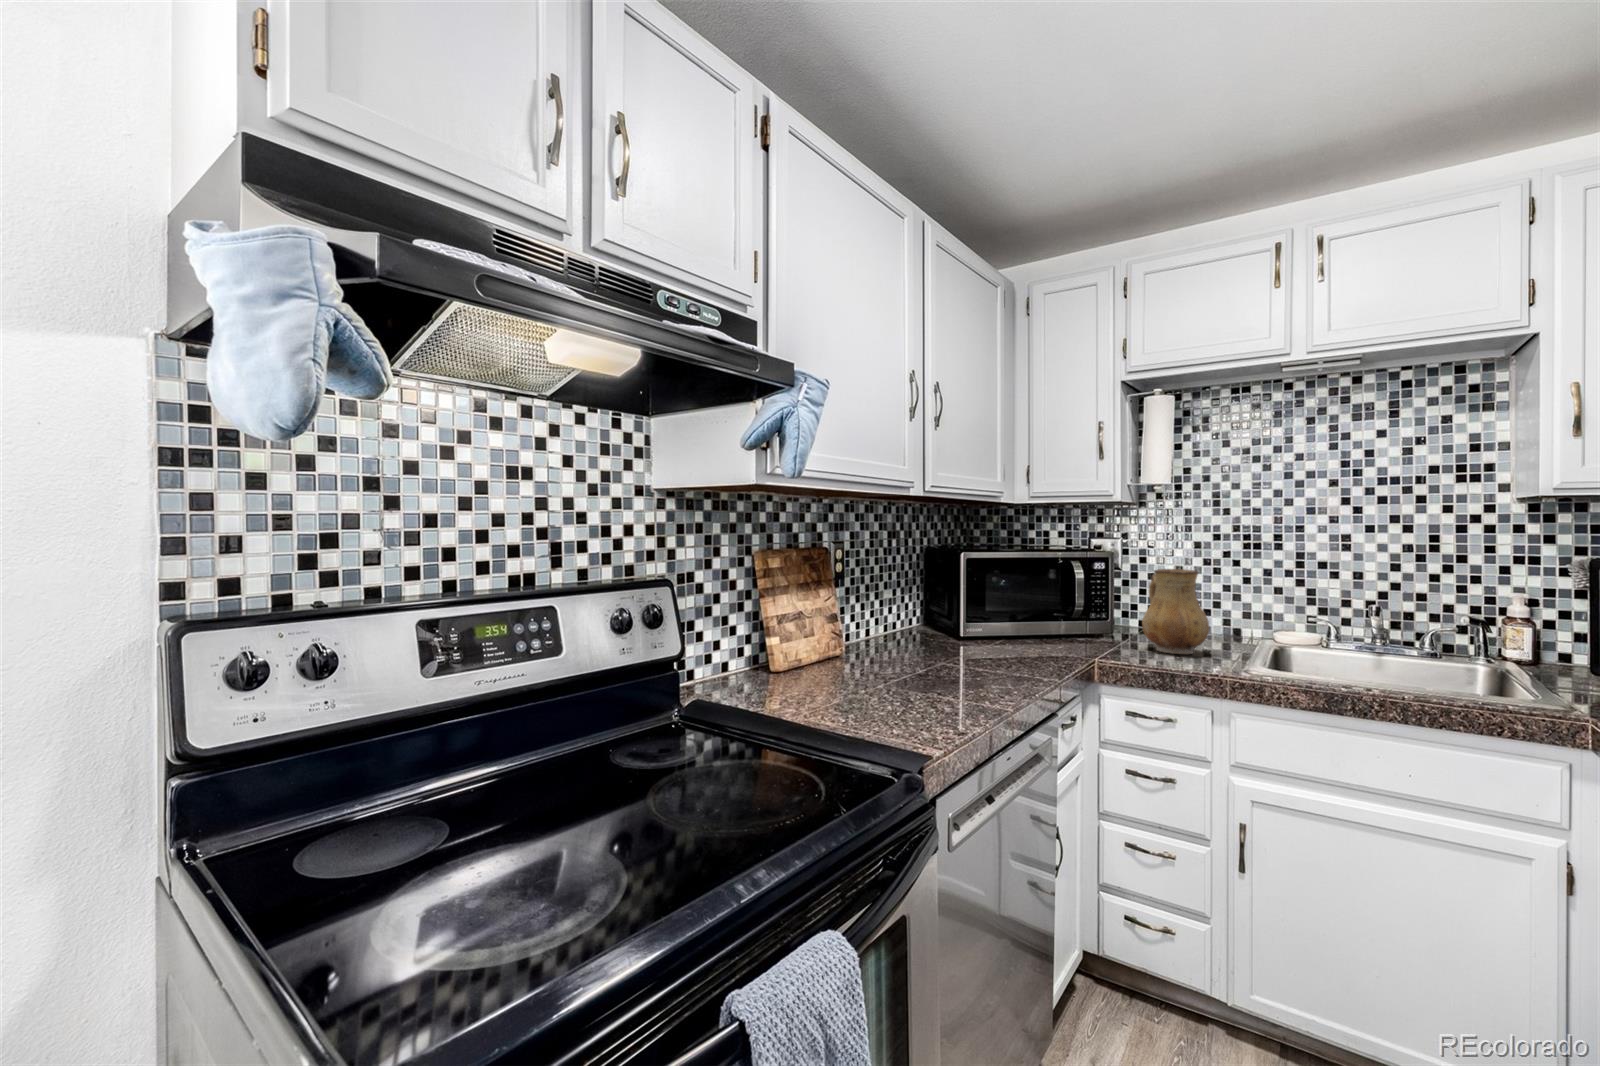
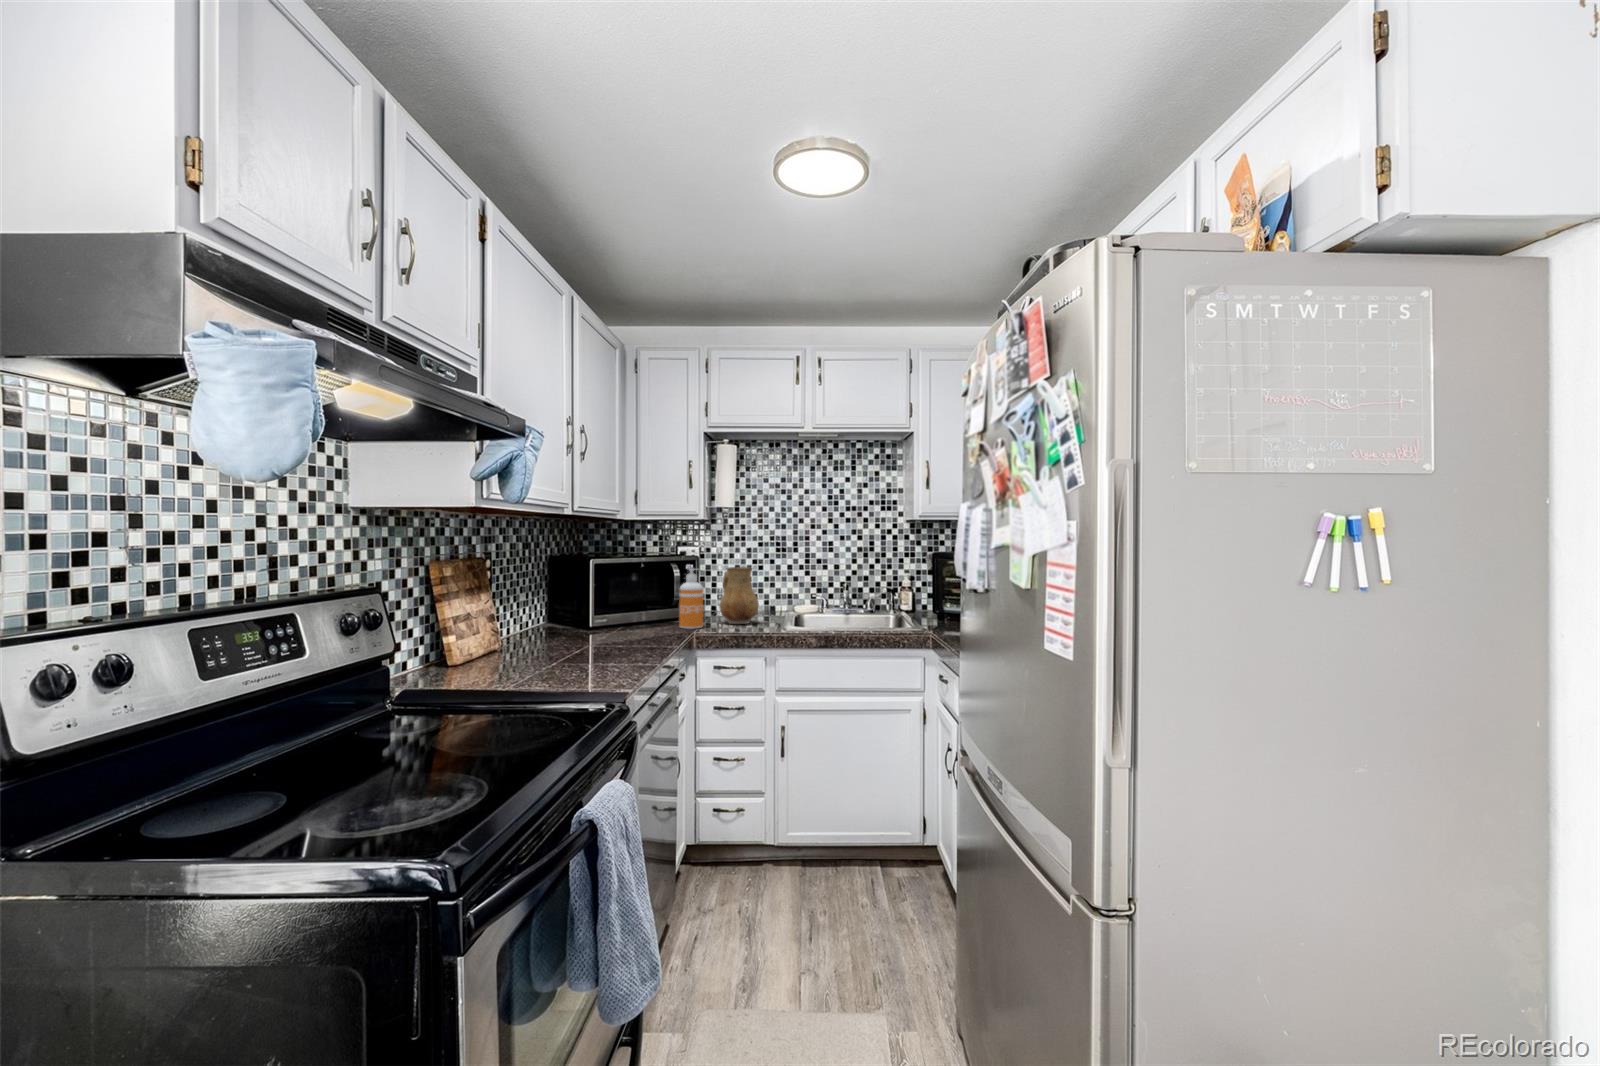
soap dispenser: none [1078,569,1115,654] -> present [679,568,703,629]

